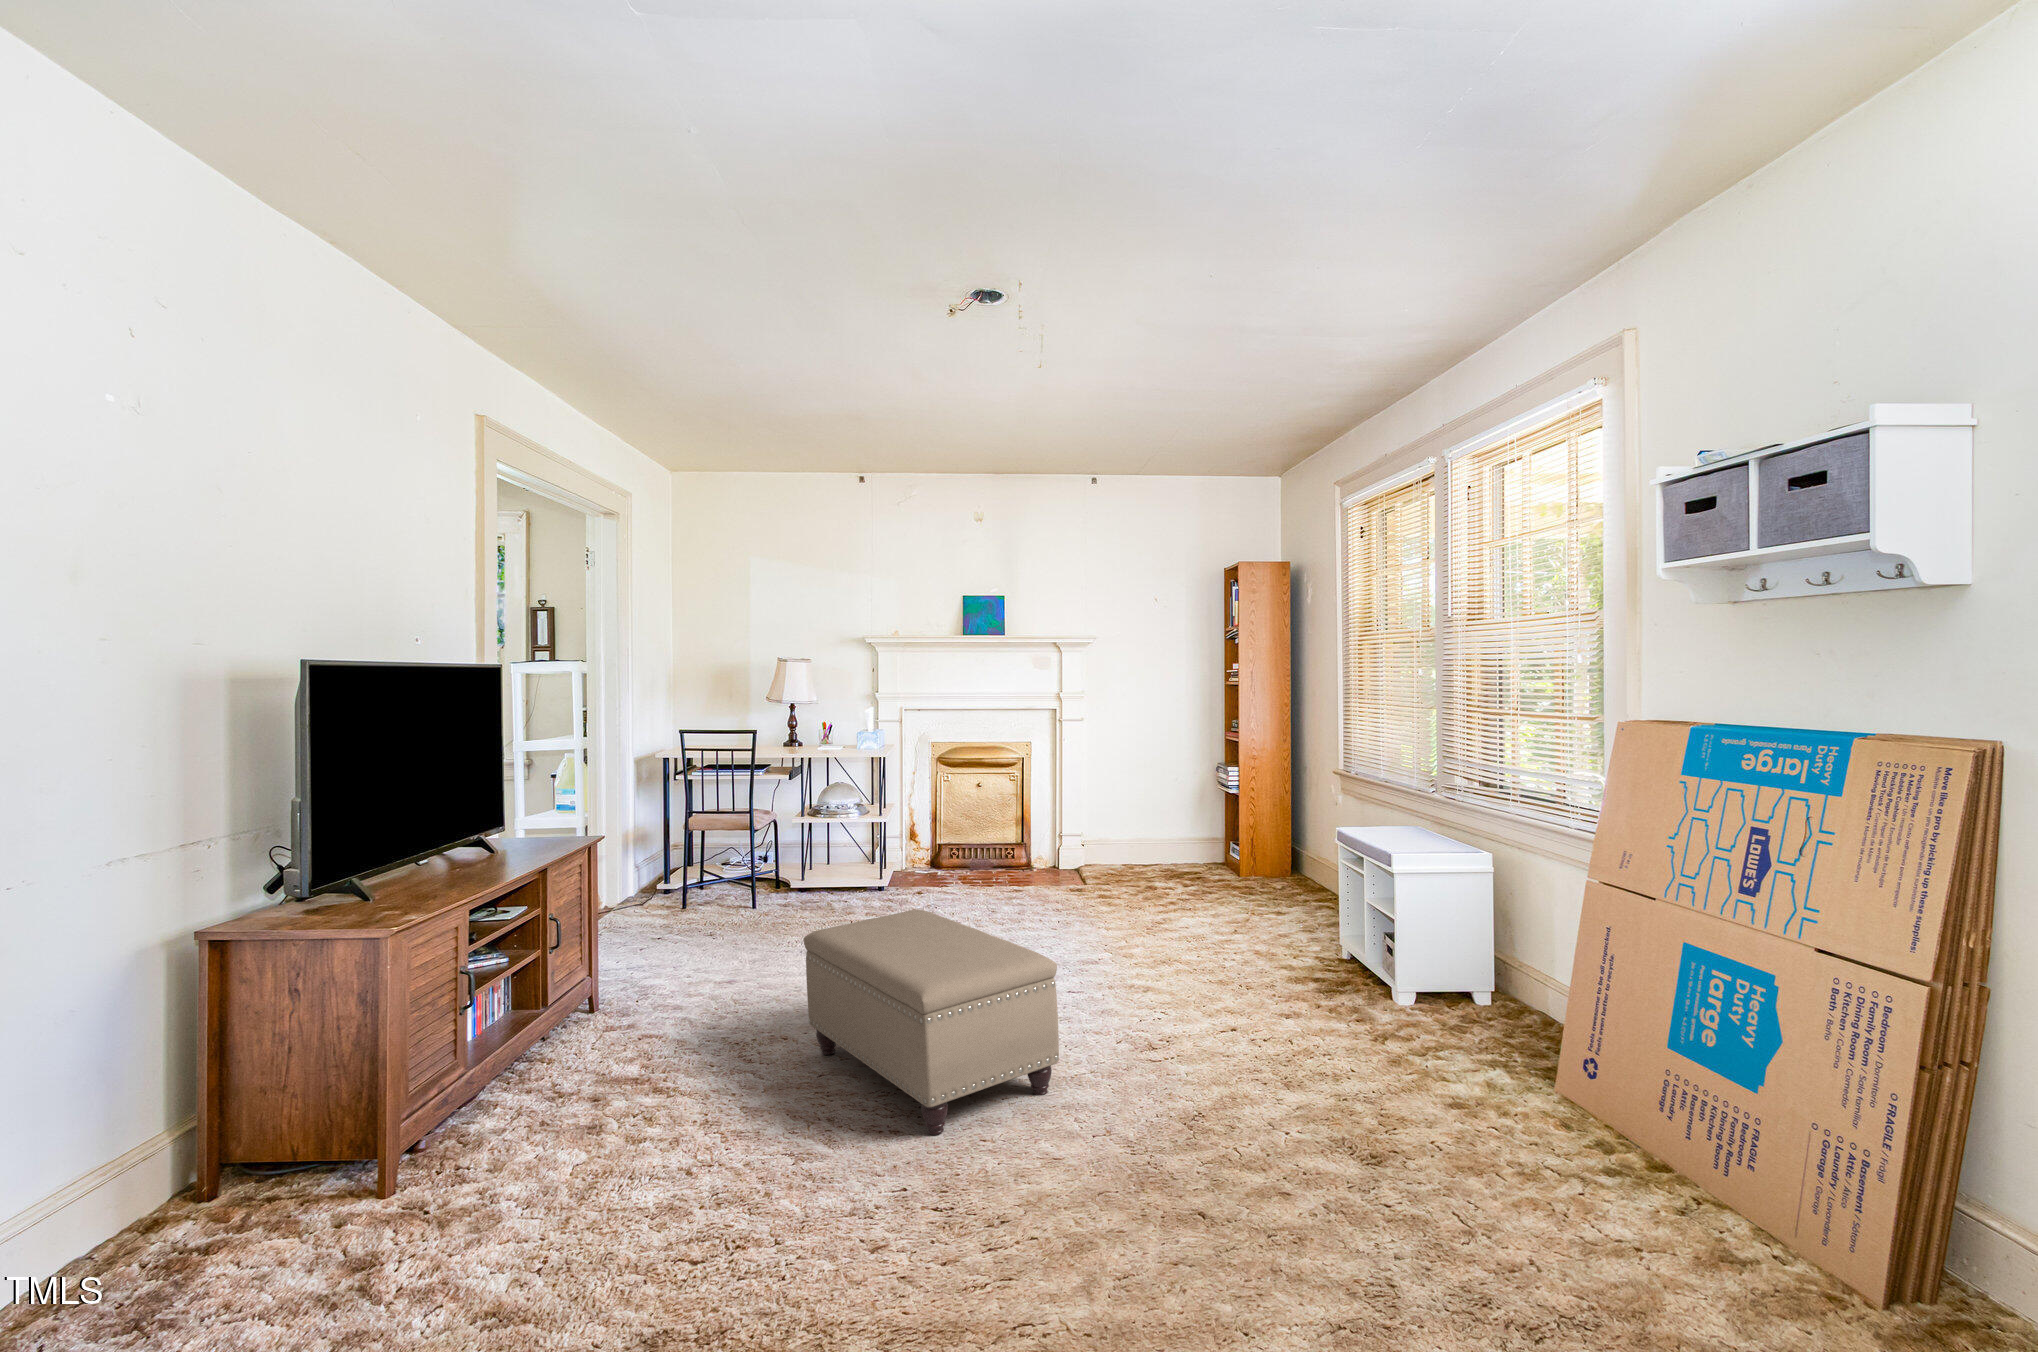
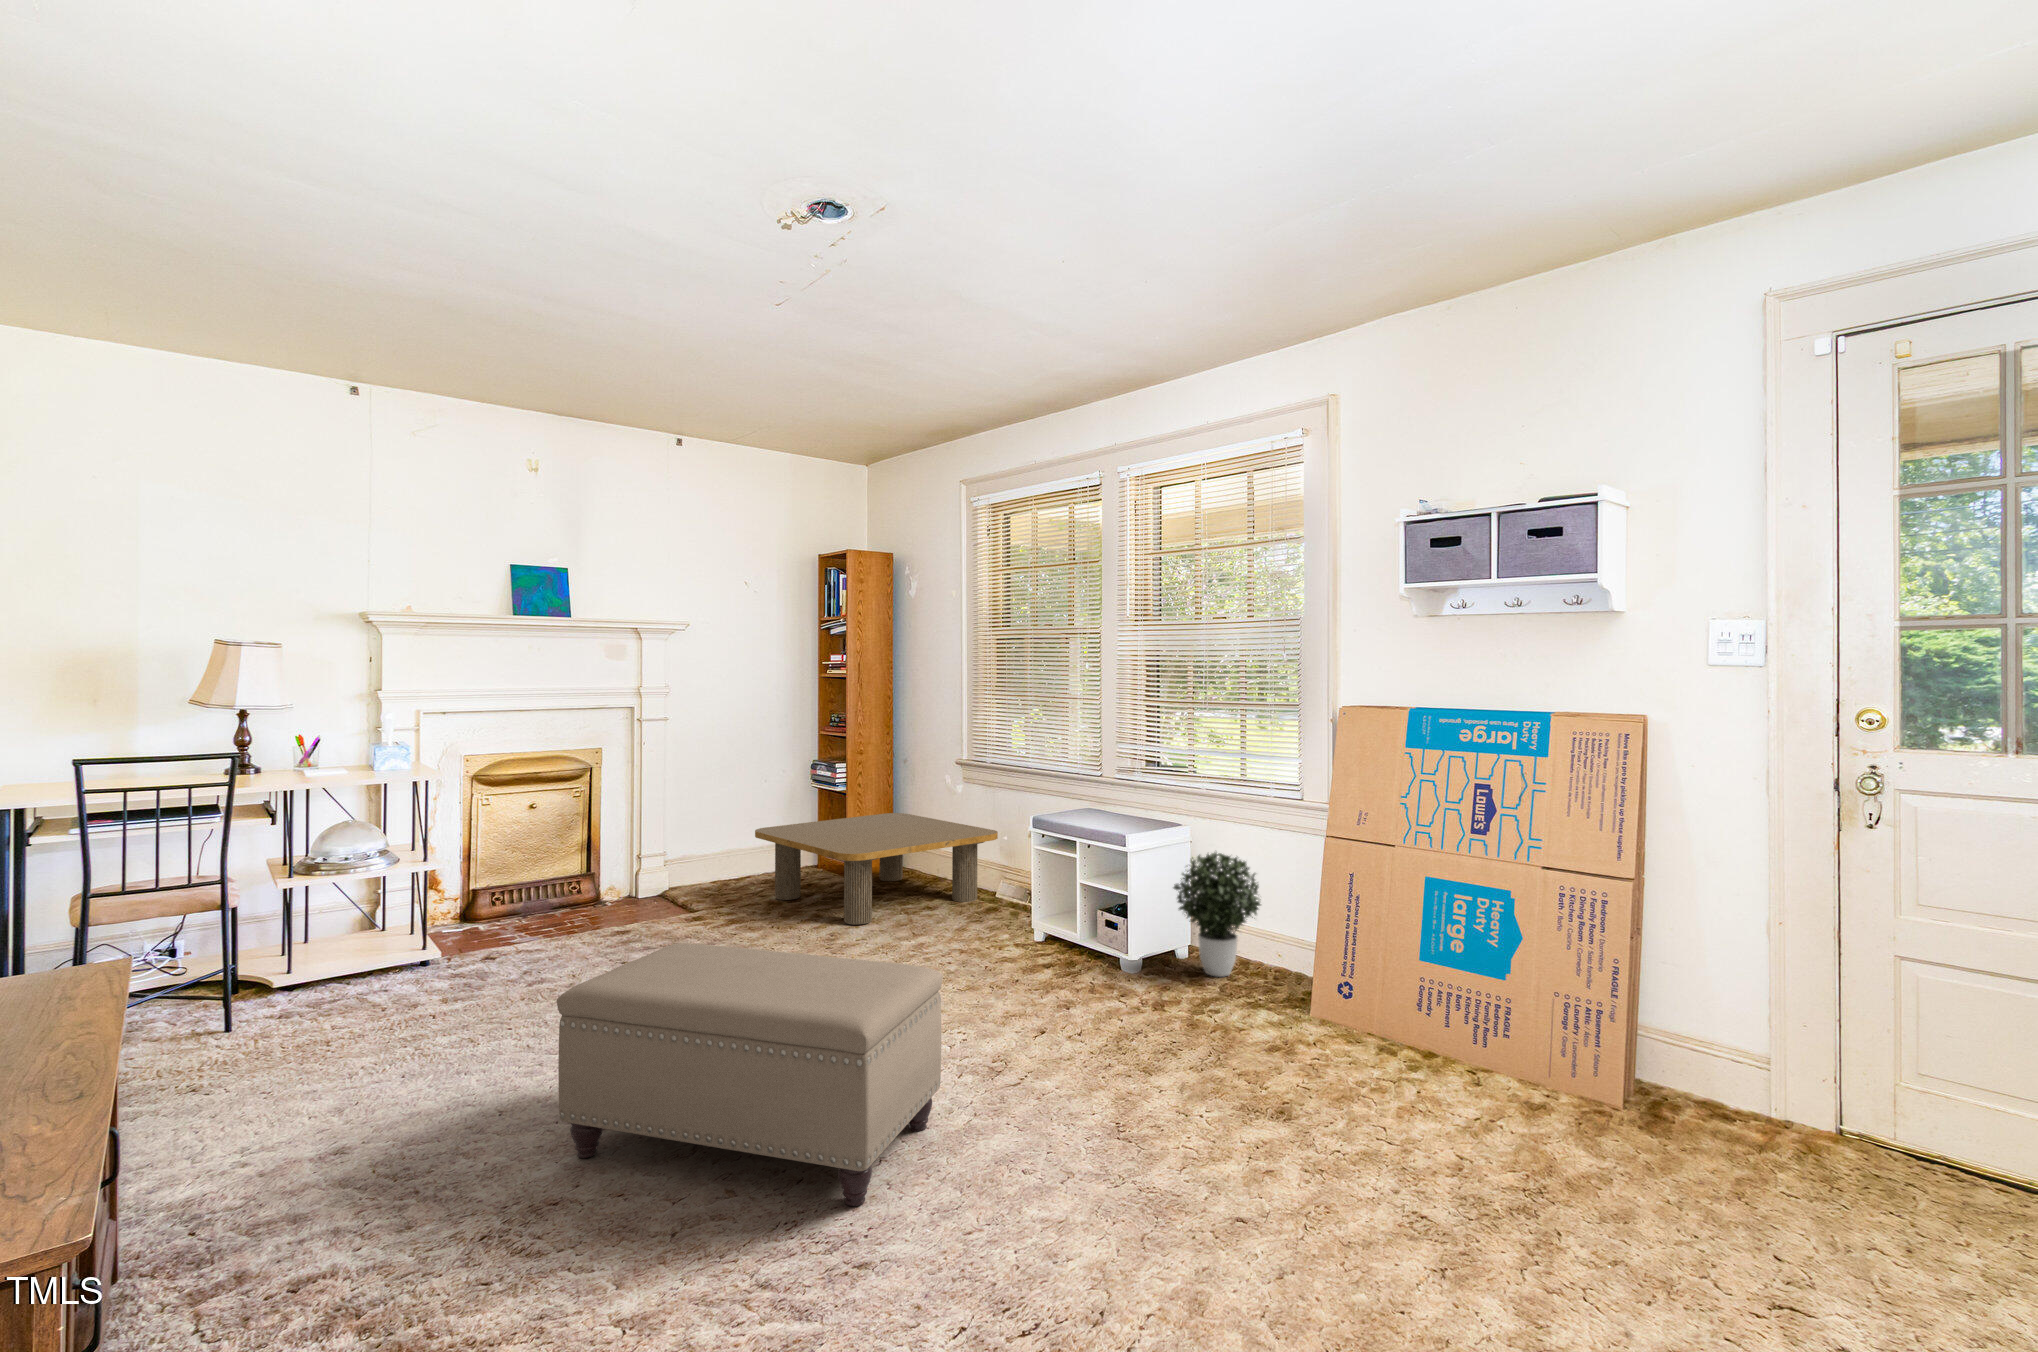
coffee table: none [1140,809,1360,914] -> present [755,813,998,924]
potted plant: none [1448,879,1559,1025] -> present [1174,852,1261,977]

